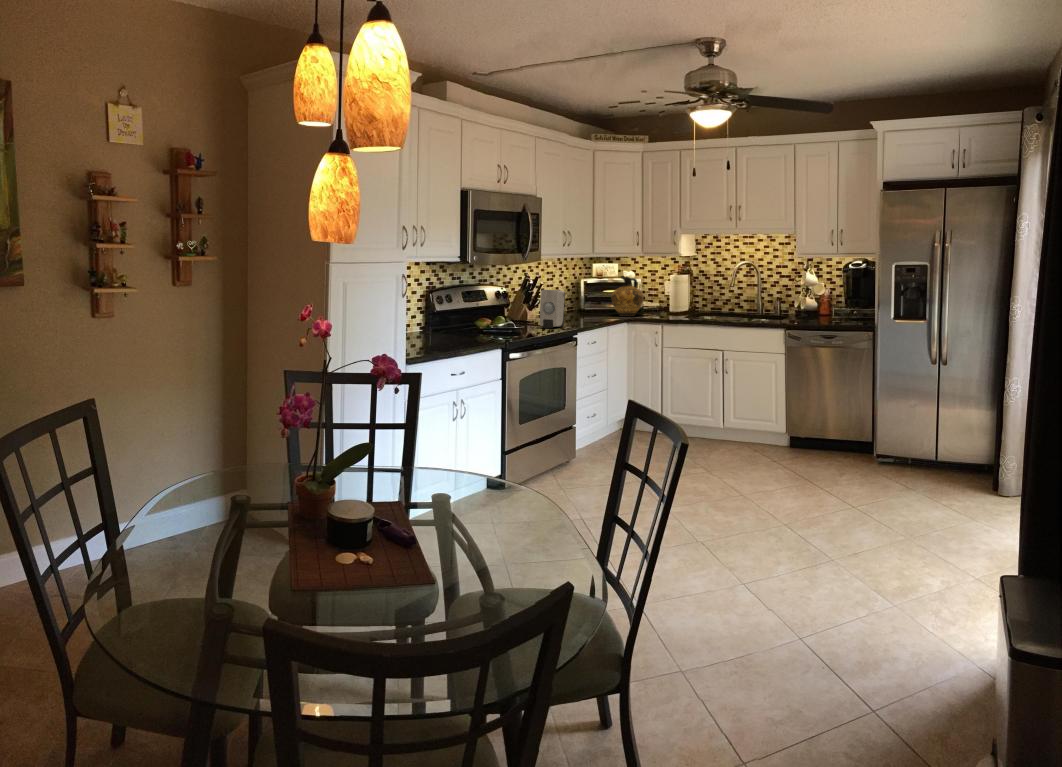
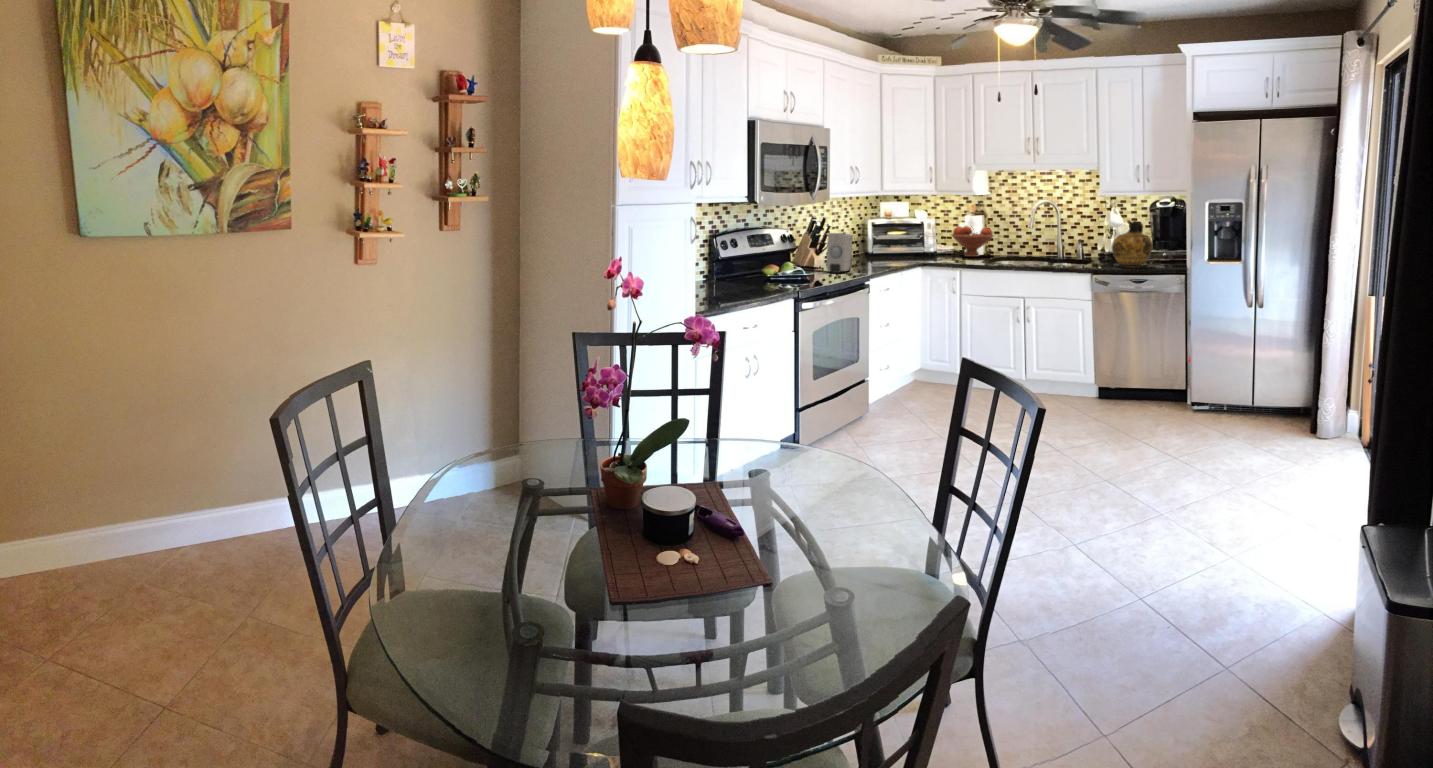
ceramic jug: present [611,276,643,316] -> present [1112,220,1153,268]
fruit bowl: none [660,284,699,314] -> present [952,226,993,257]

